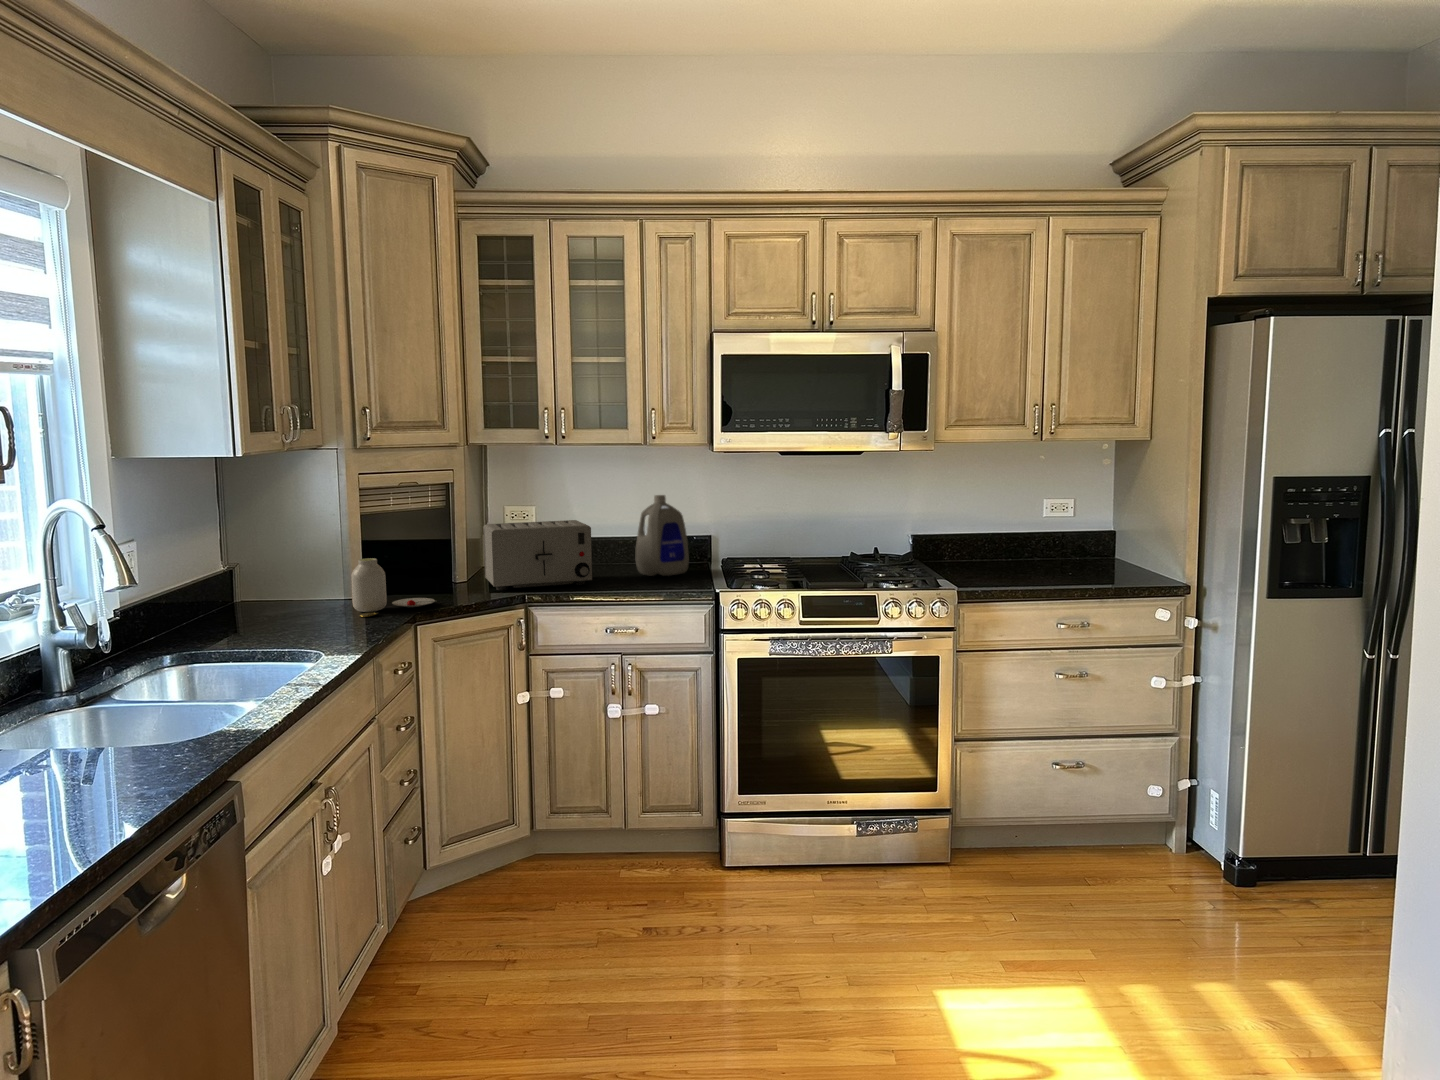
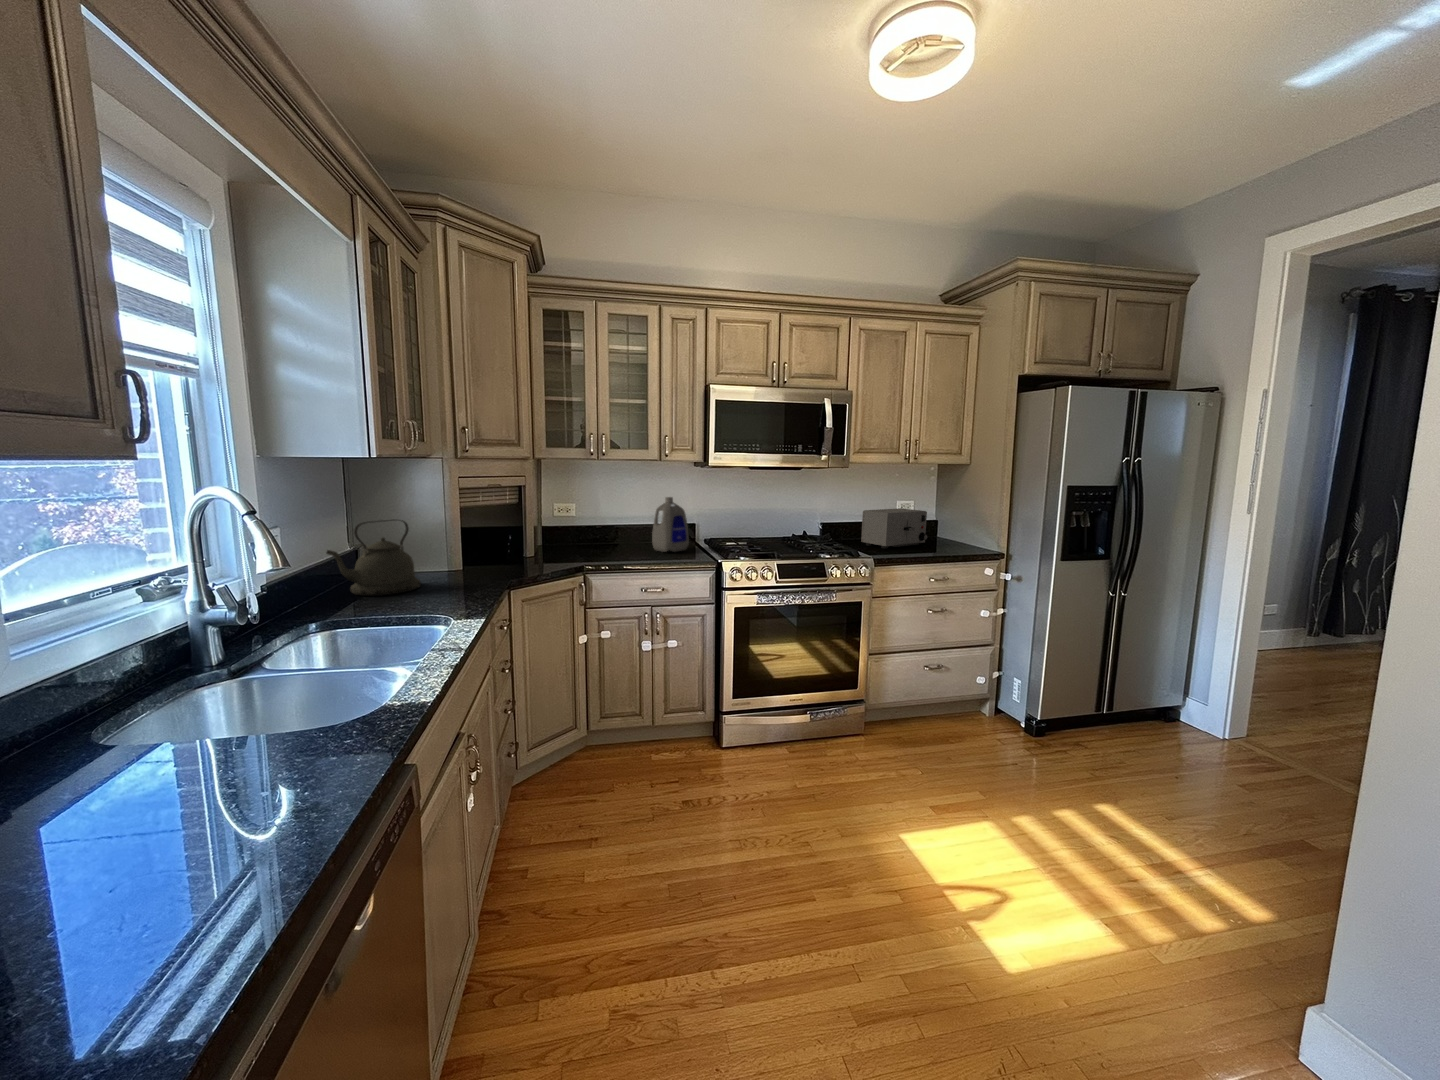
toaster: present [483,520,592,590] -> present [861,508,927,549]
kettle: none [190,530,304,626] -> present [327,520,421,596]
jar: present [351,558,435,617] -> none [458,541,526,586]

